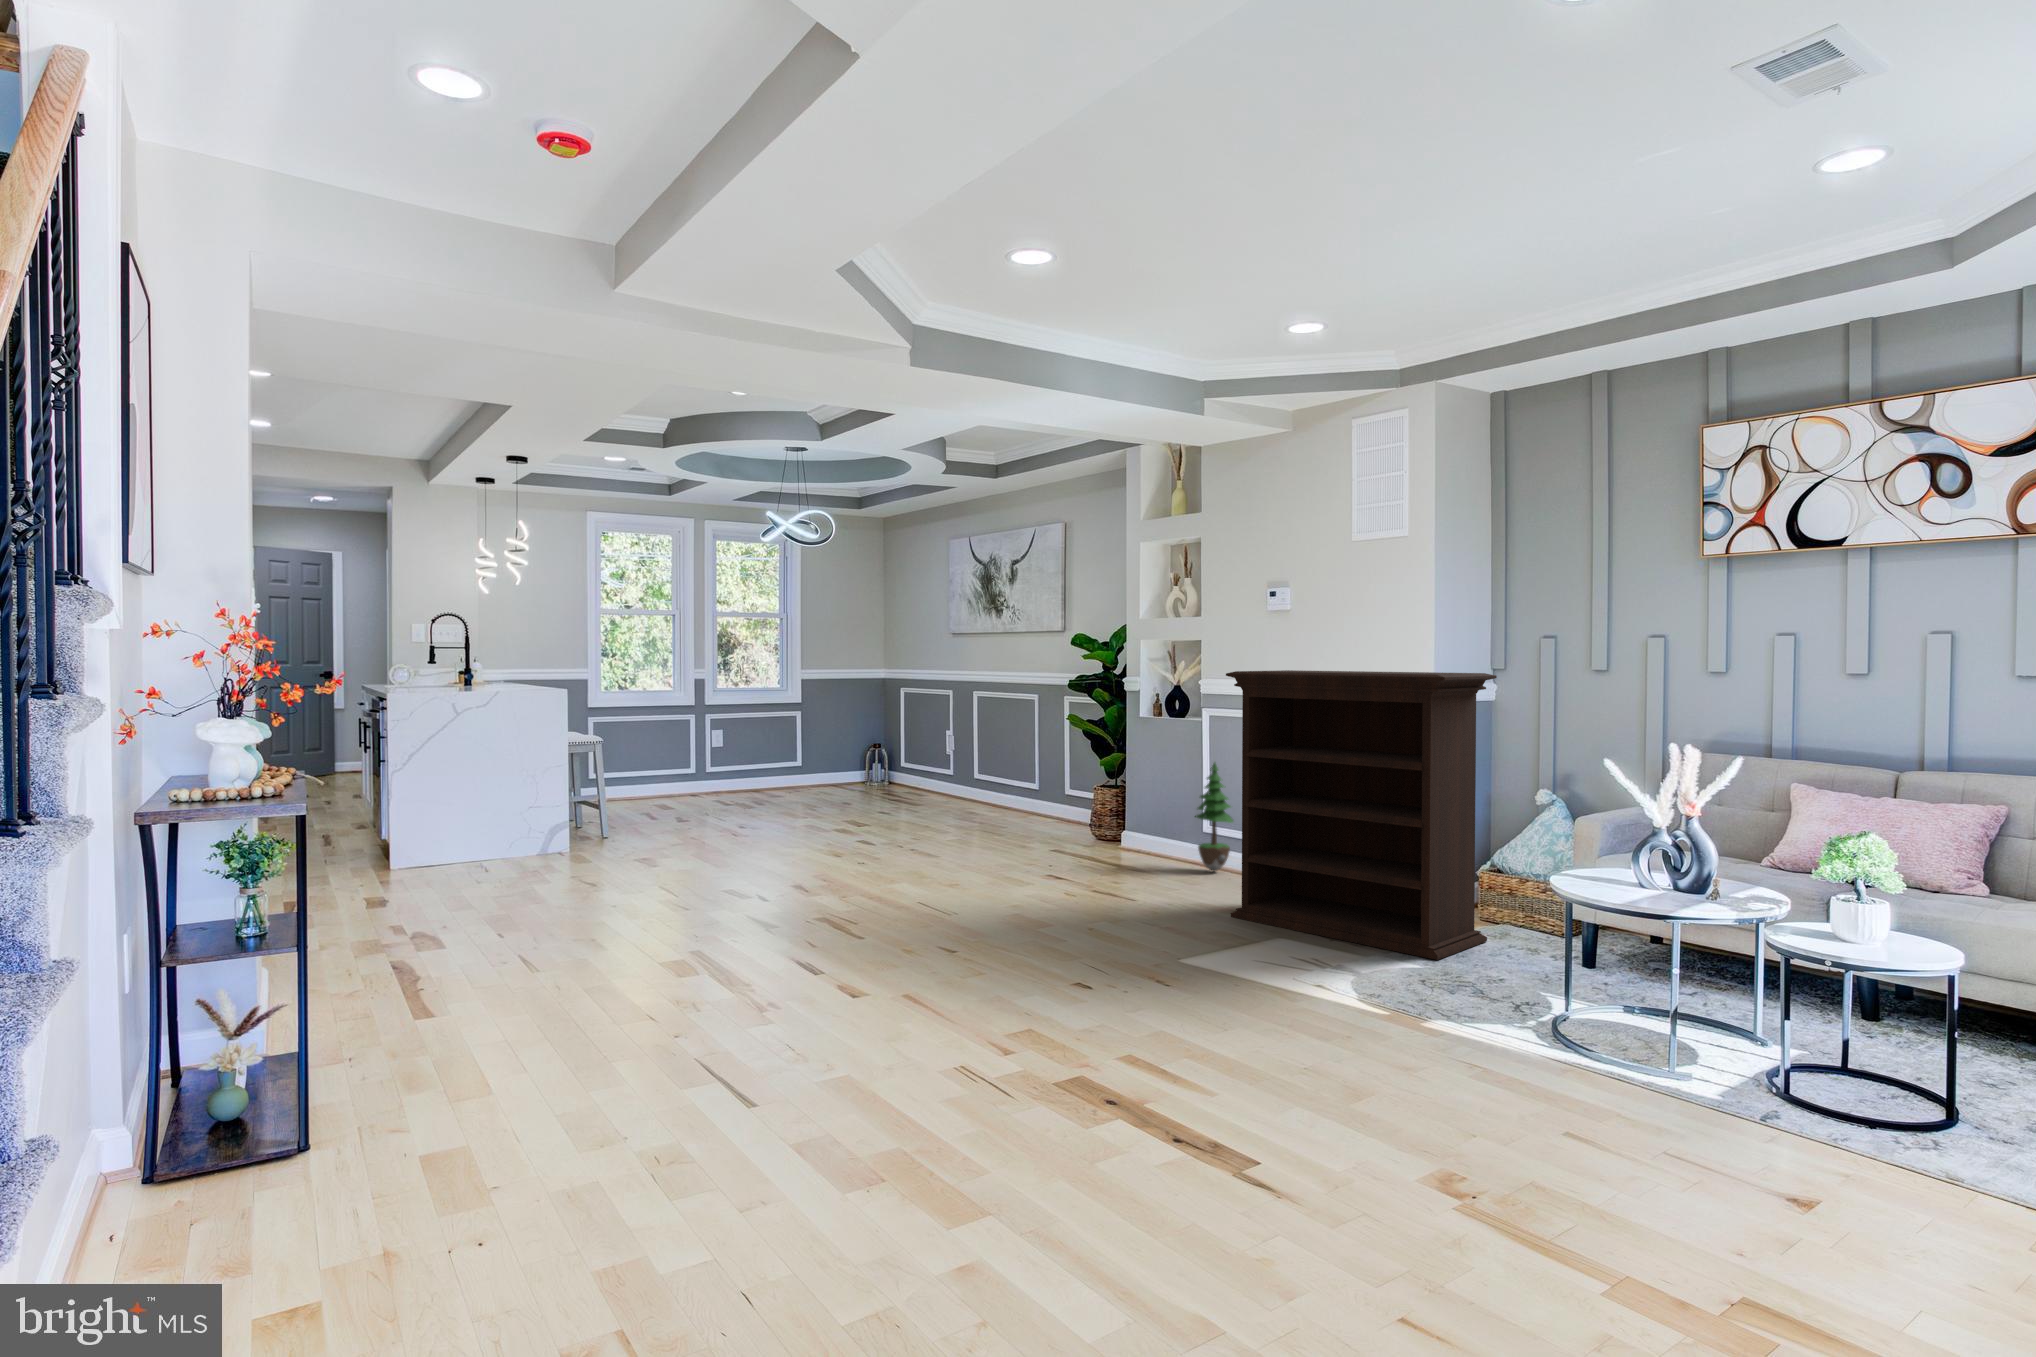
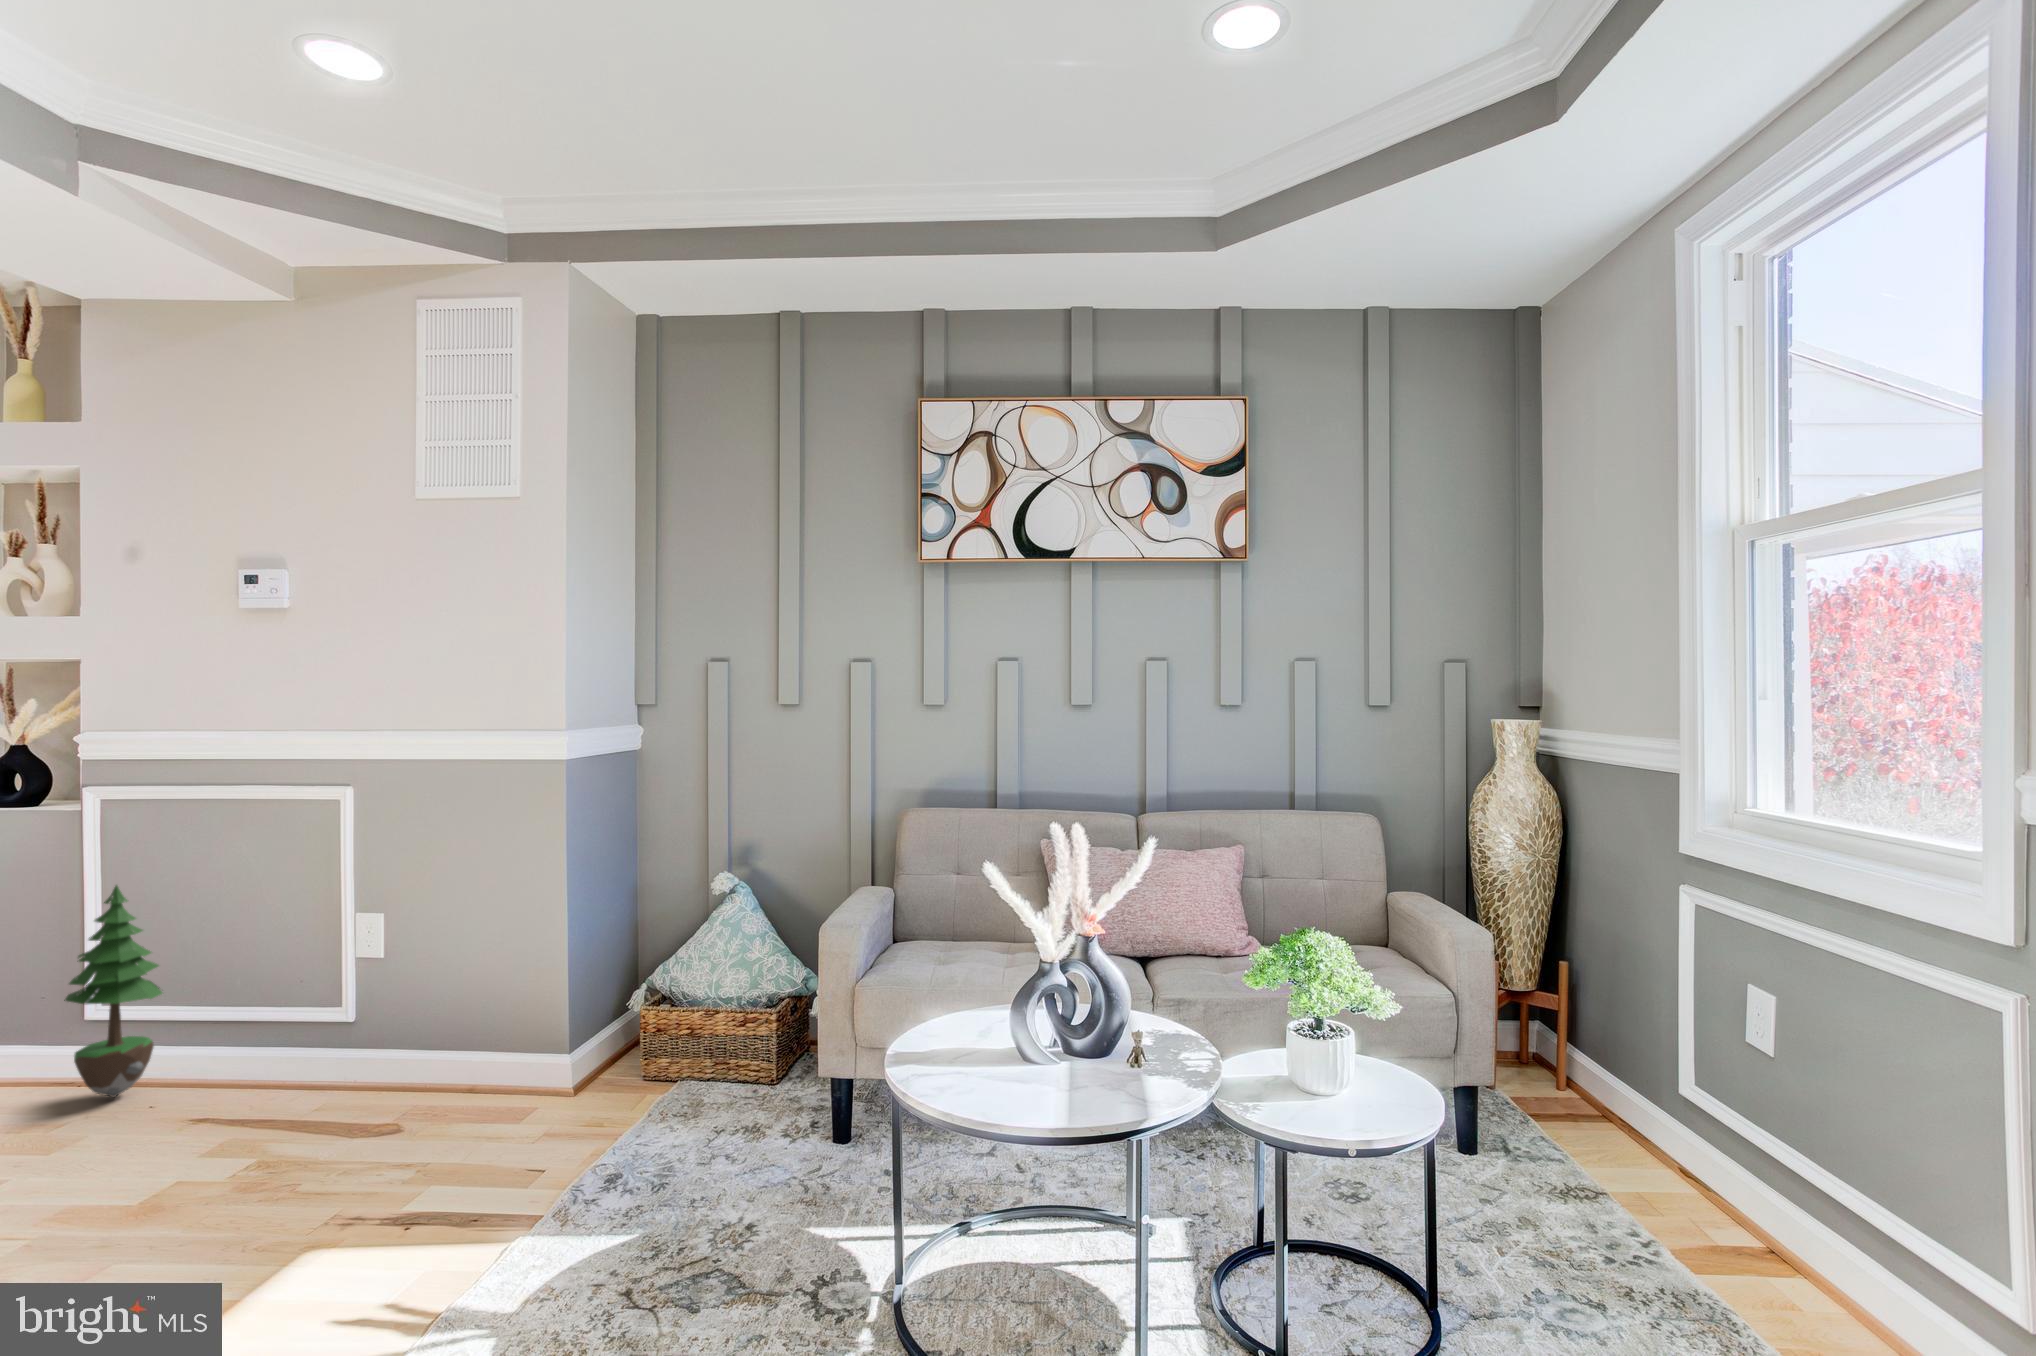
bookshelf: present [1226,670,1497,960] -> none [157,712,698,1233]

